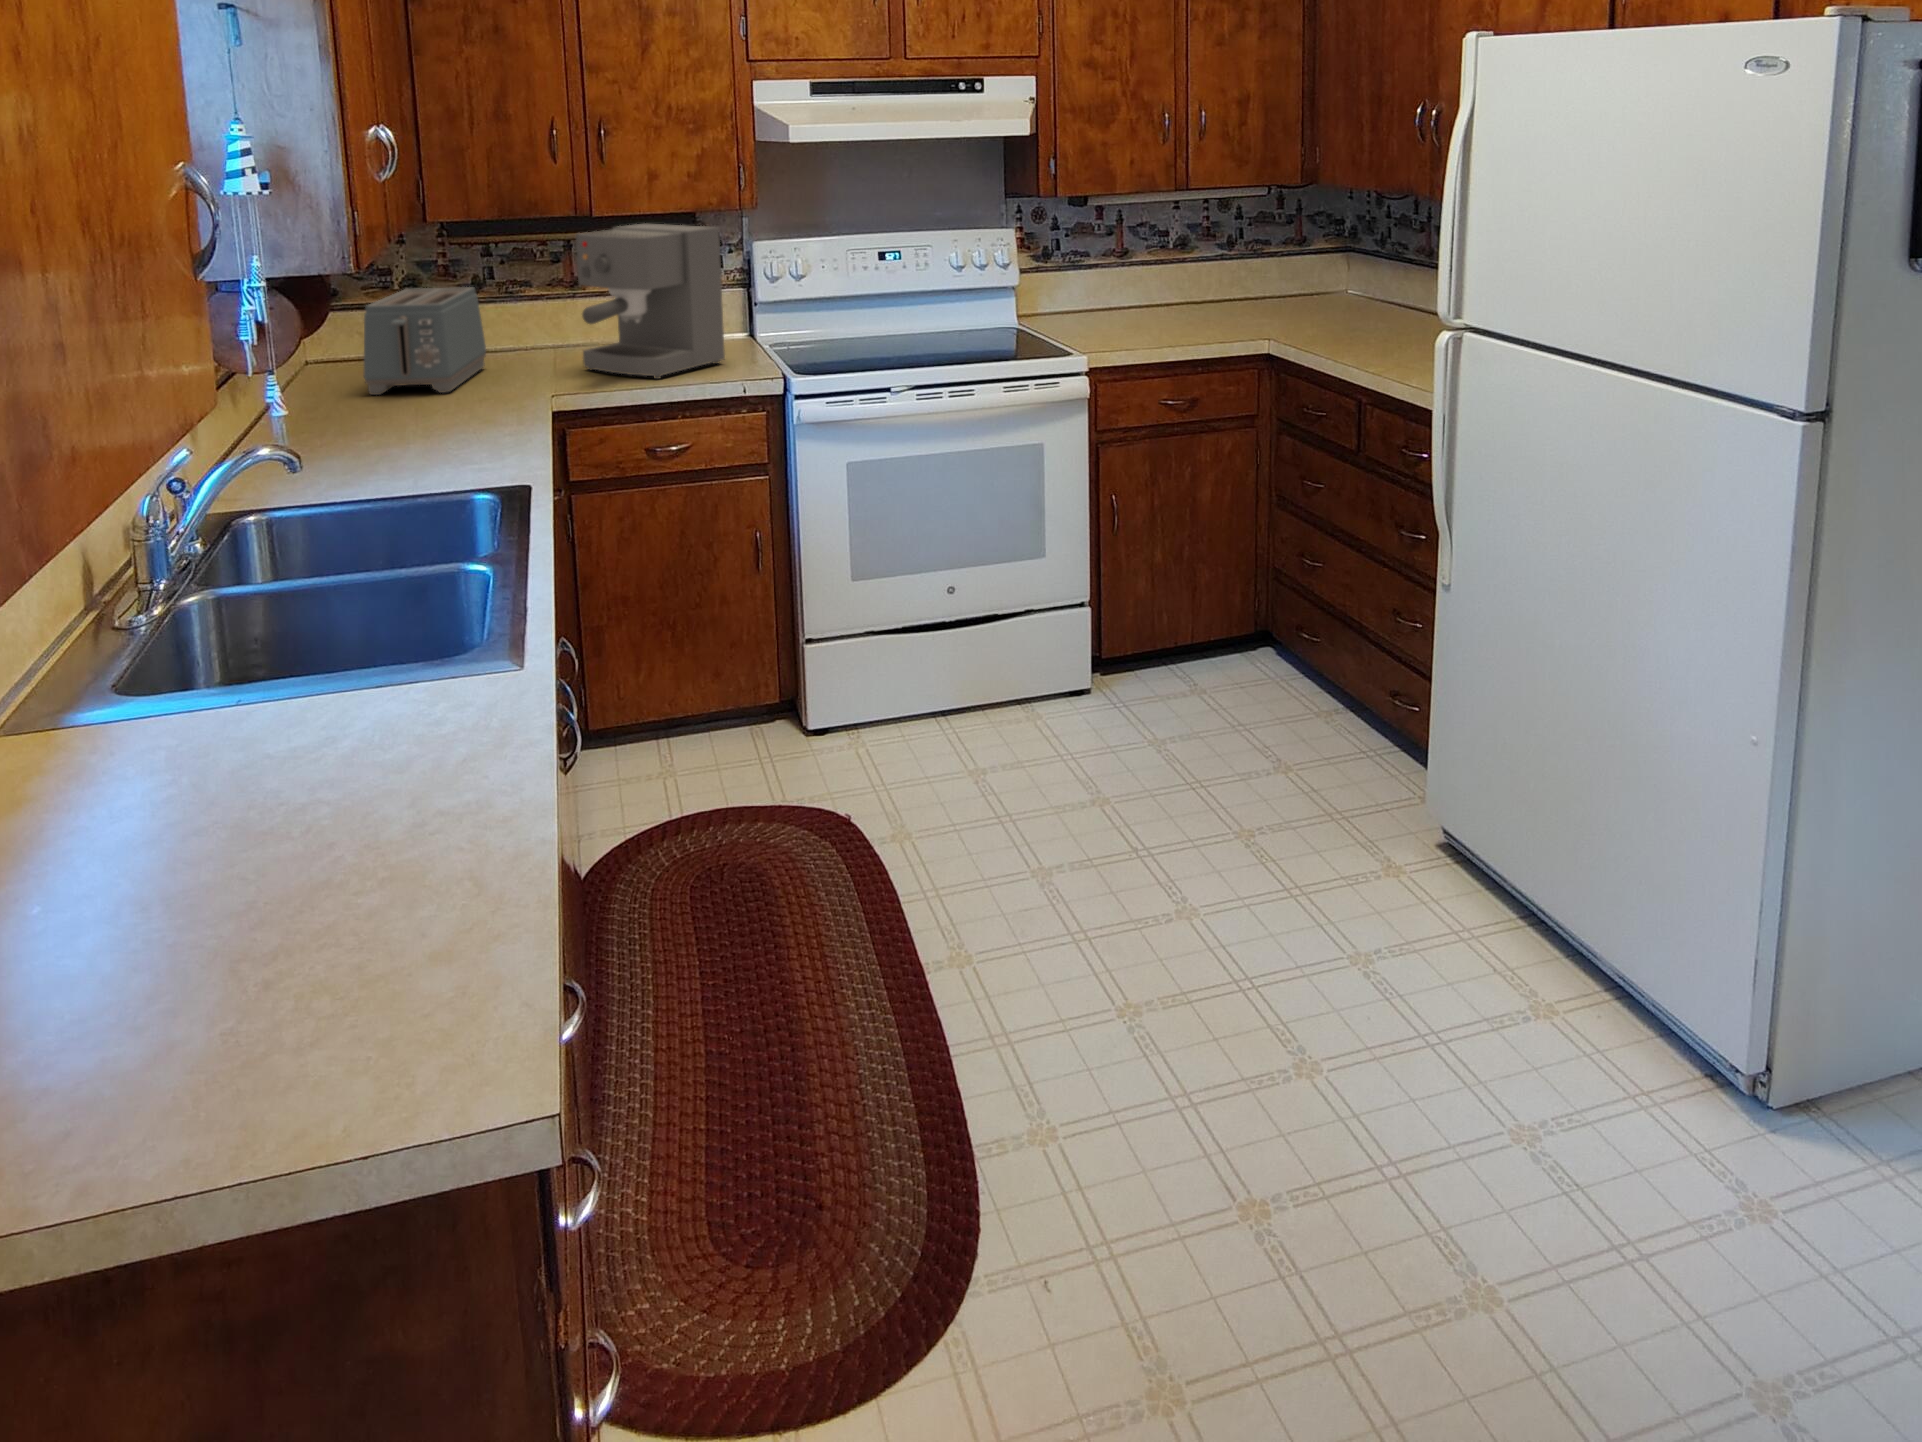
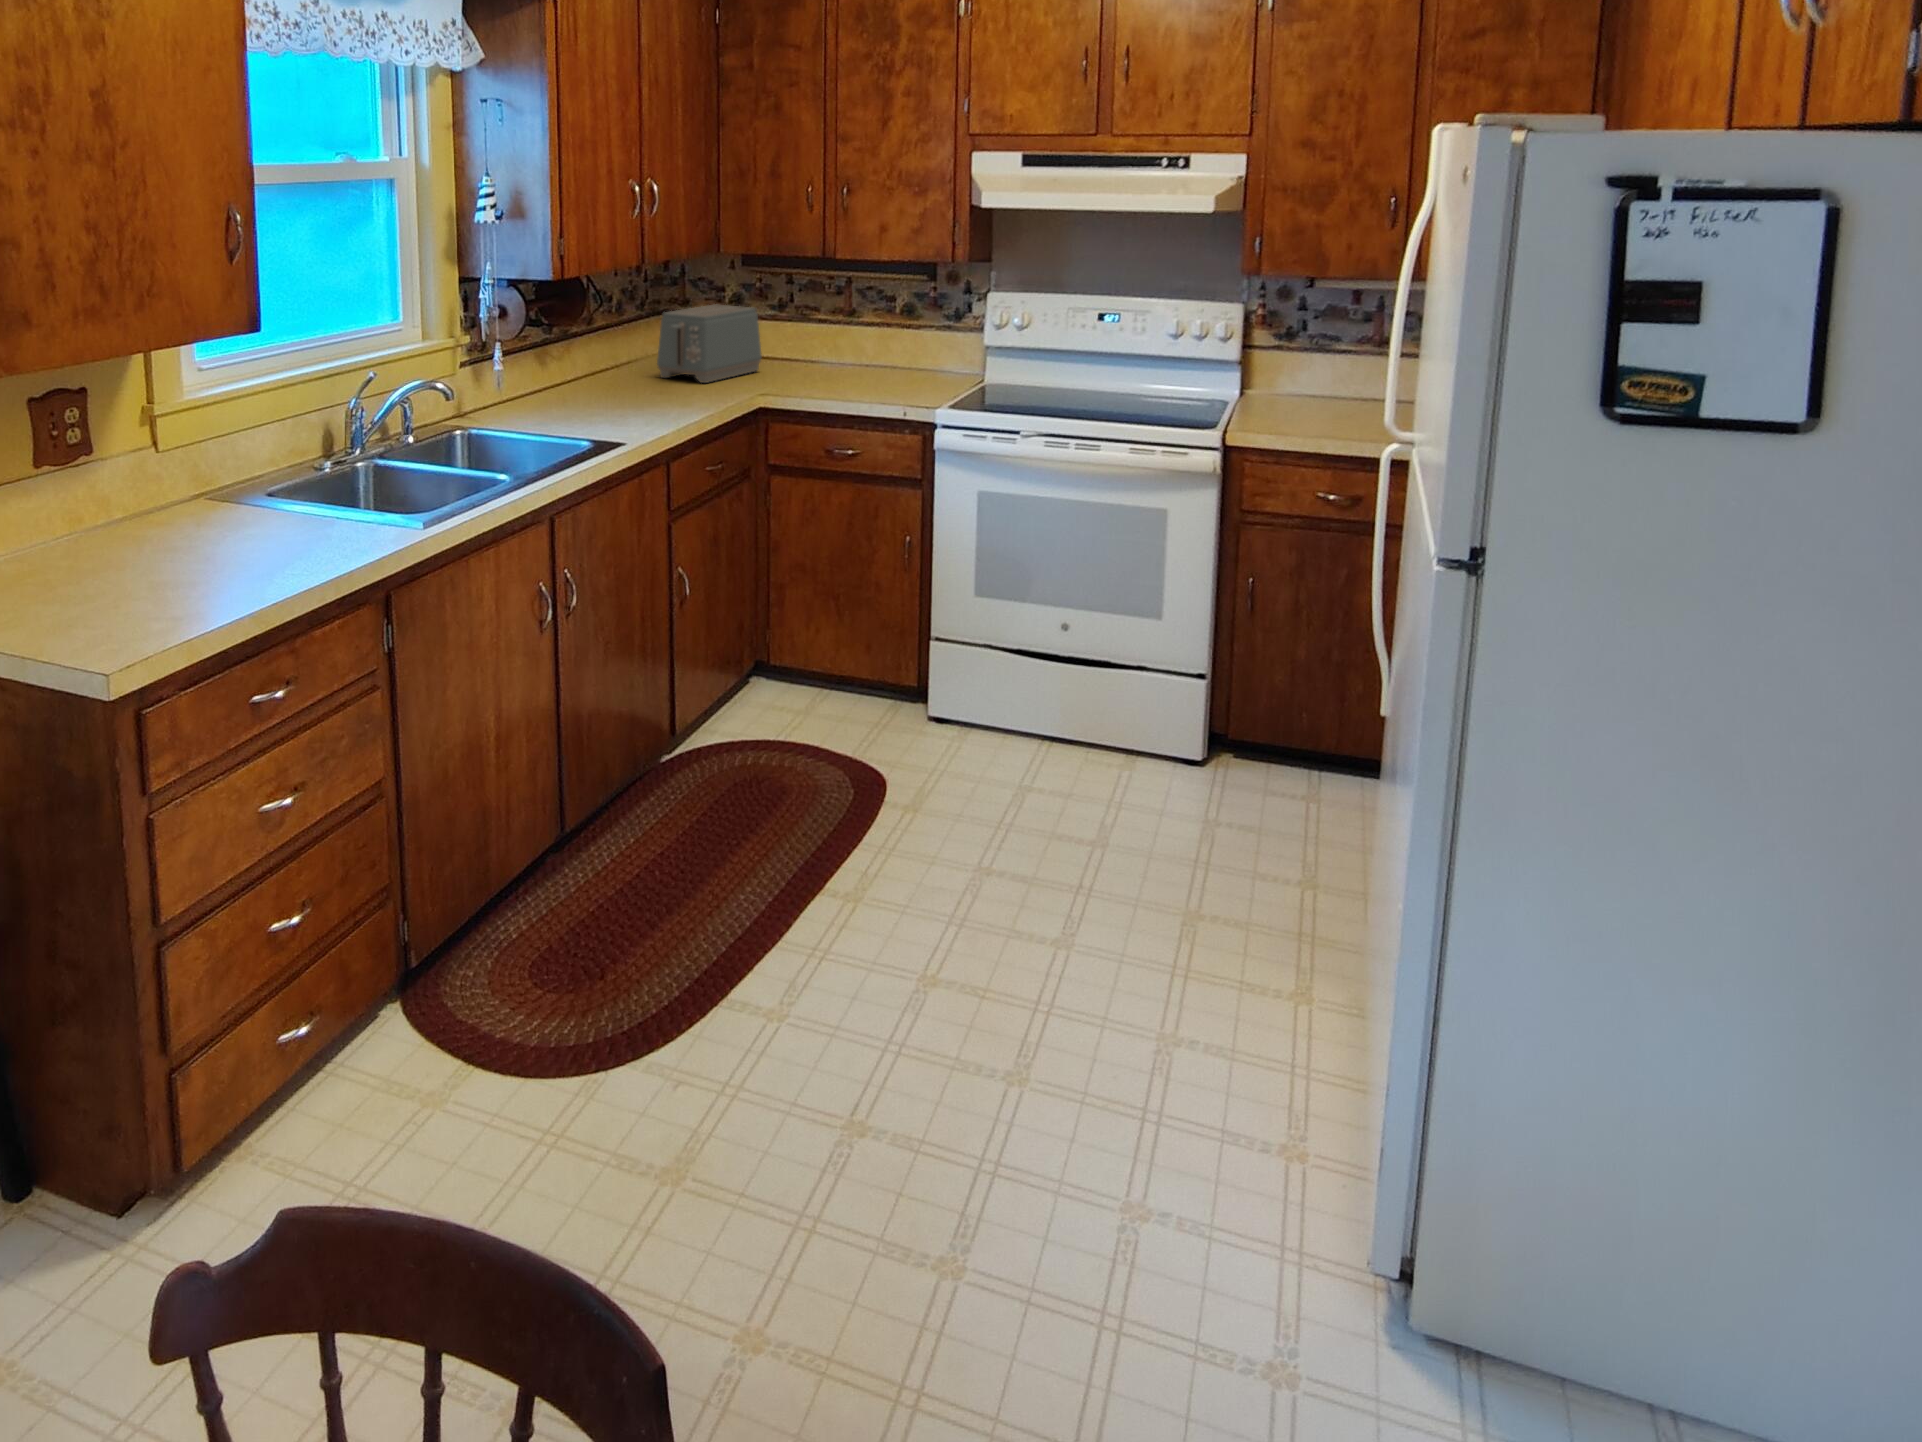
coffee maker: present [576,224,725,379] -> none [794,269,925,396]

